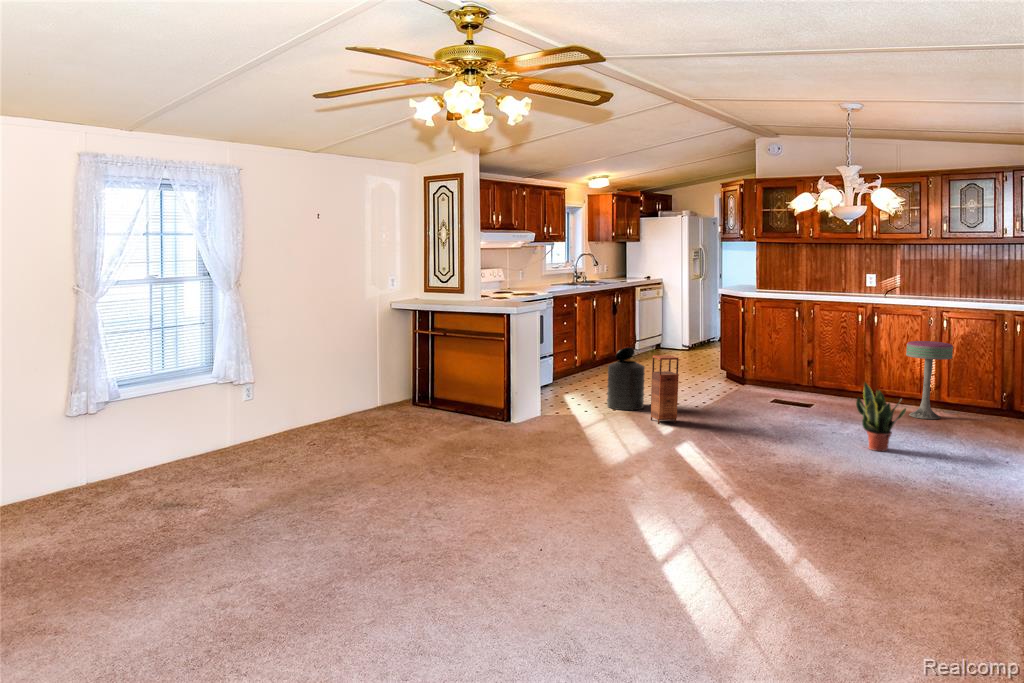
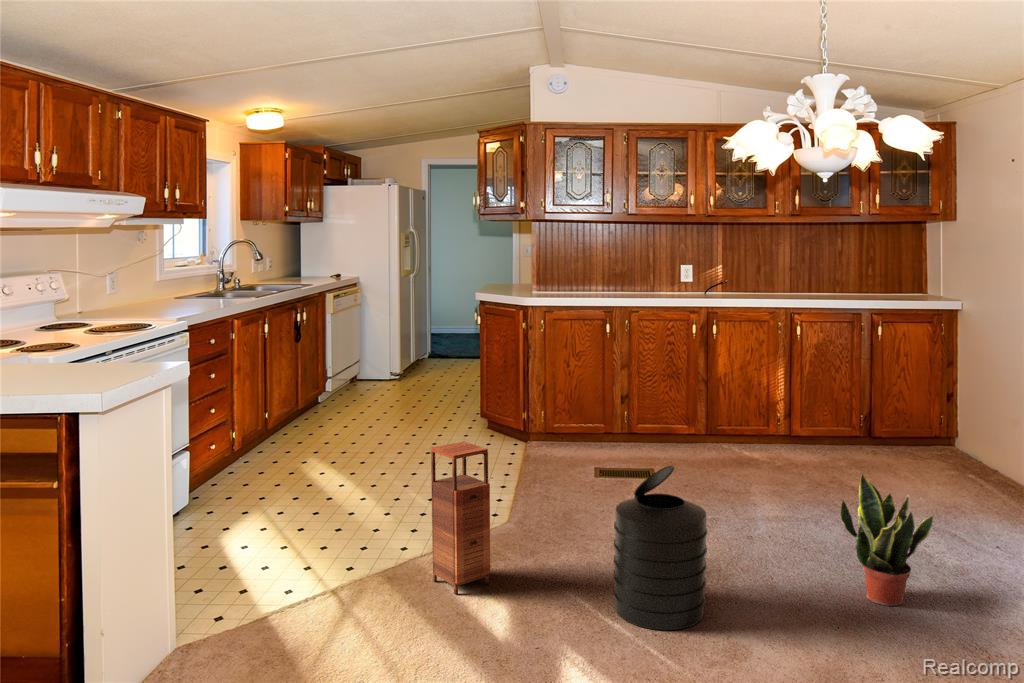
bar stool: present [906,341,953,419] -> none [803,366,873,492]
trash can: present [607,347,645,410] -> present [613,466,707,630]

